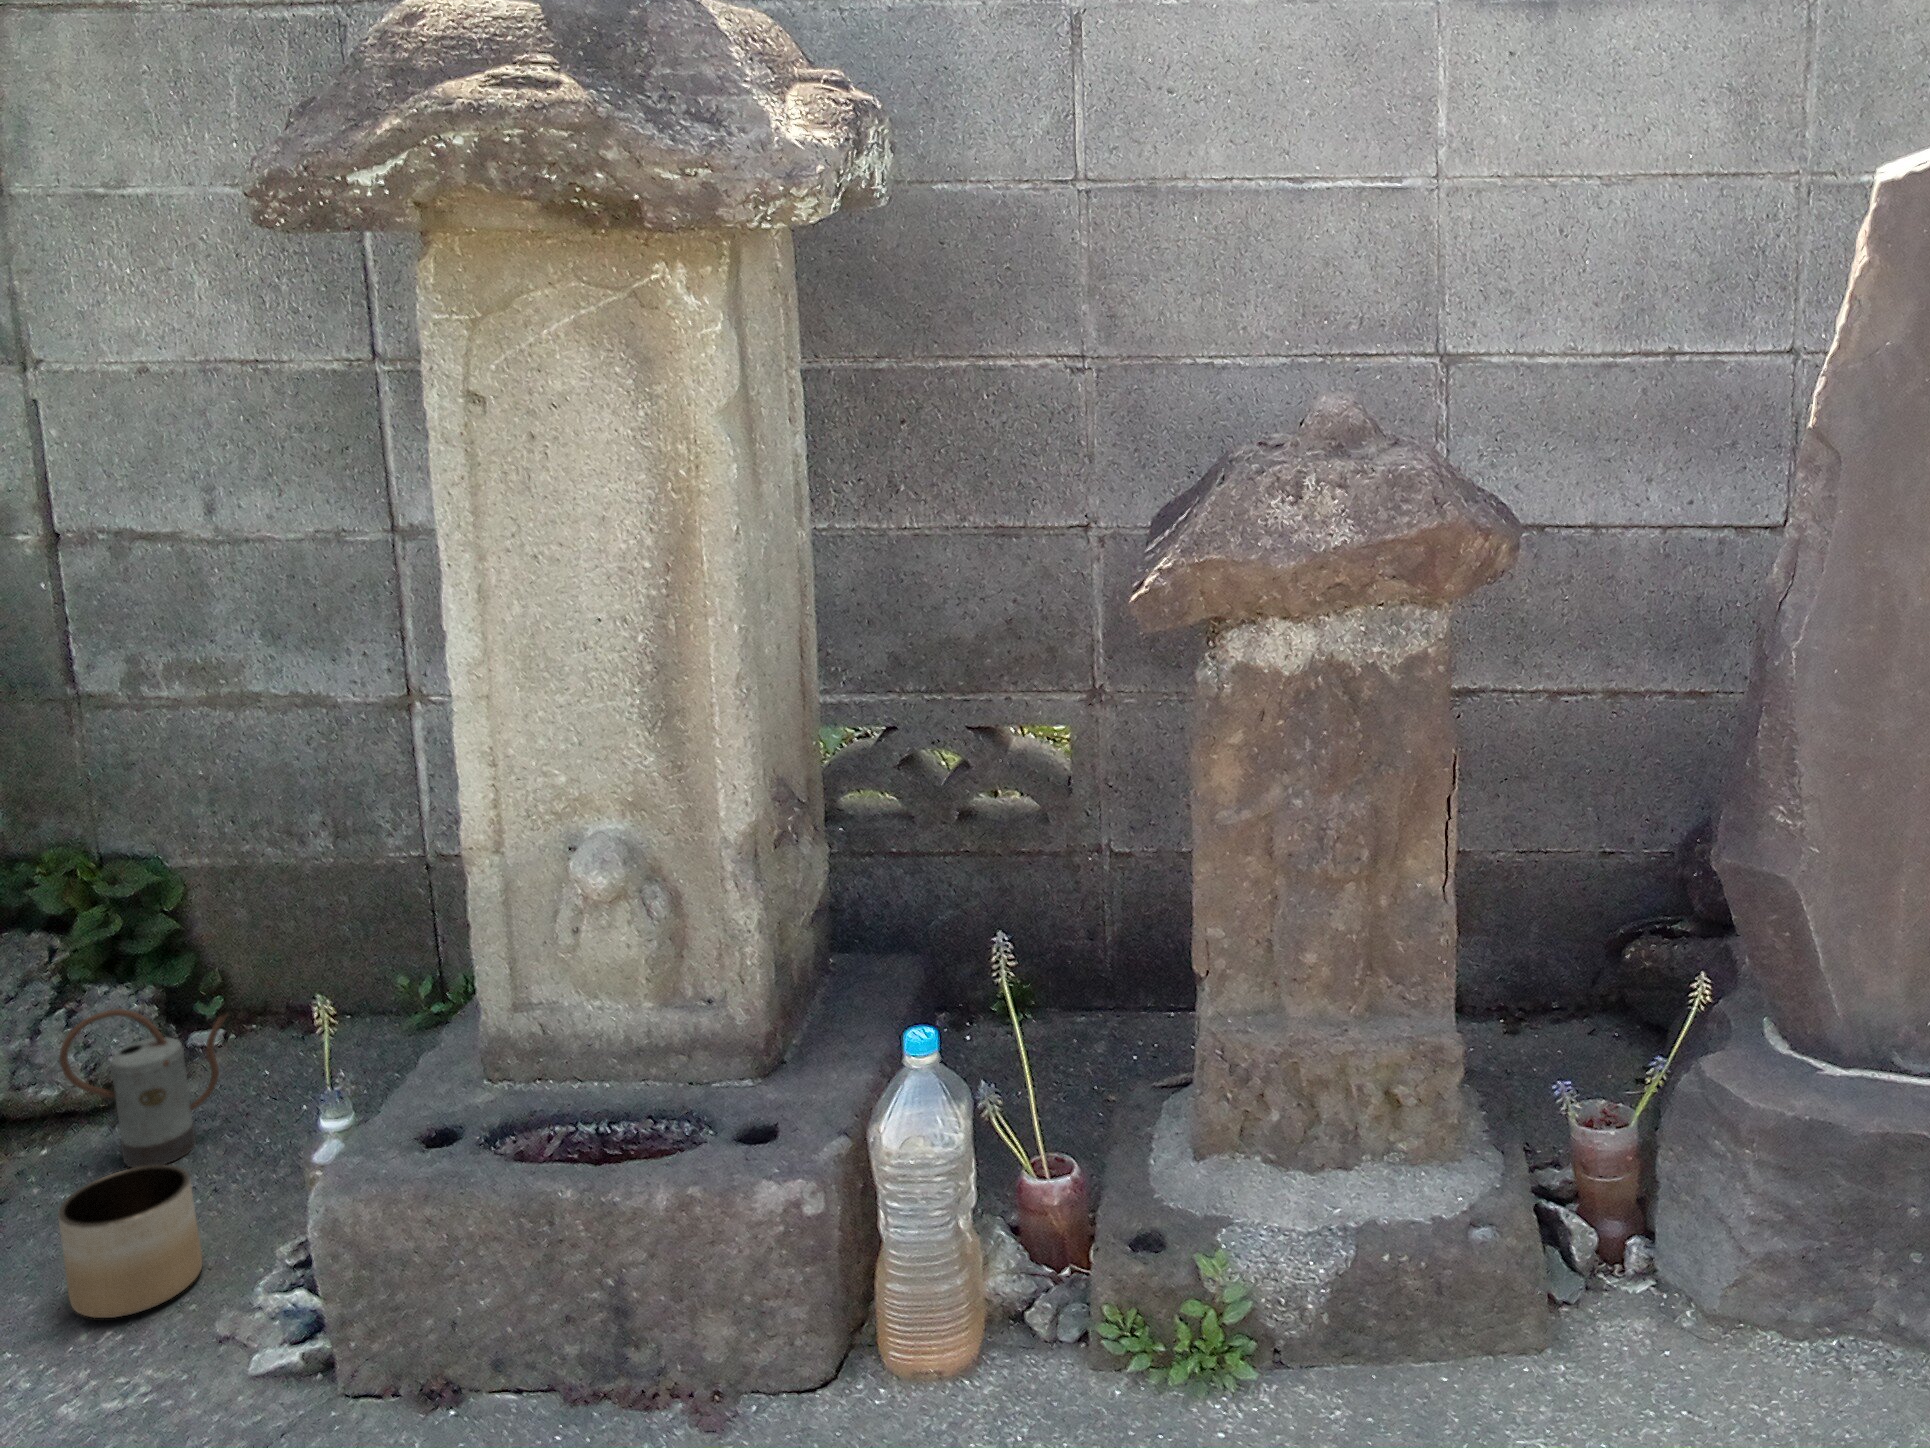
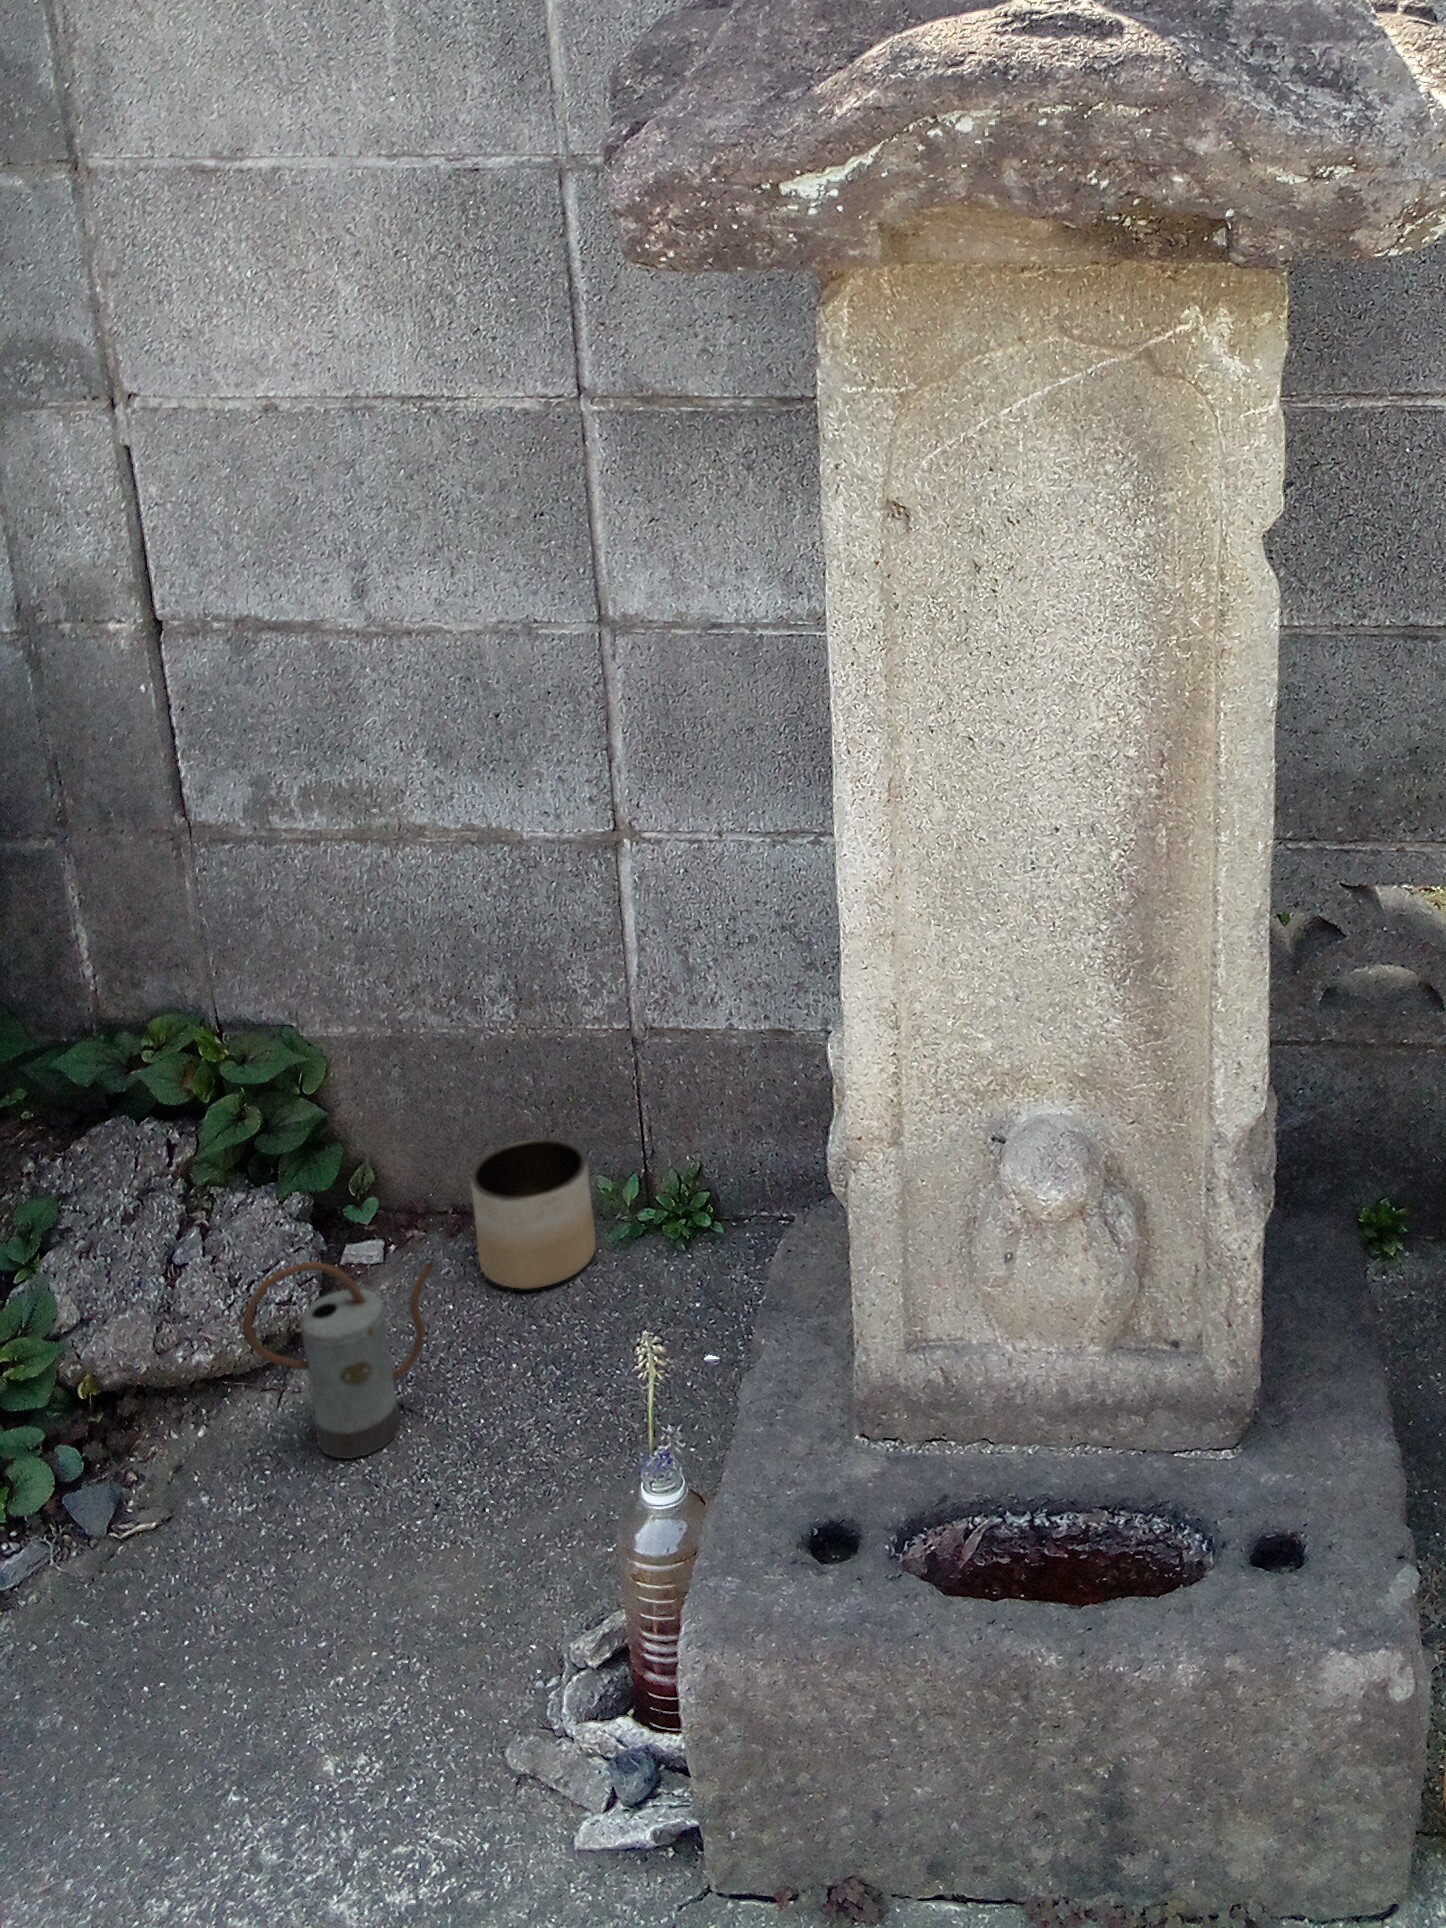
planter: present [58,1165,202,1318] -> present [471,1139,596,1289]

